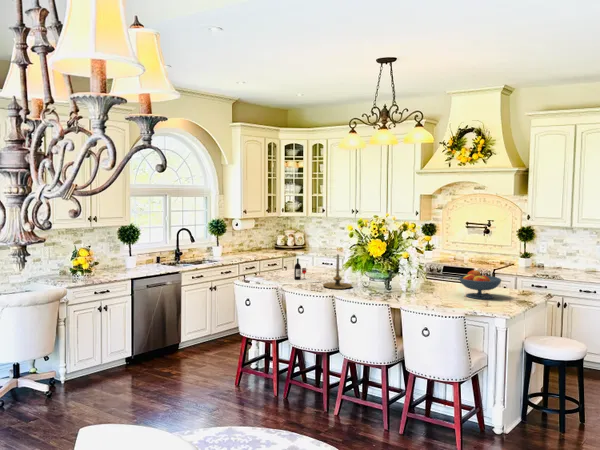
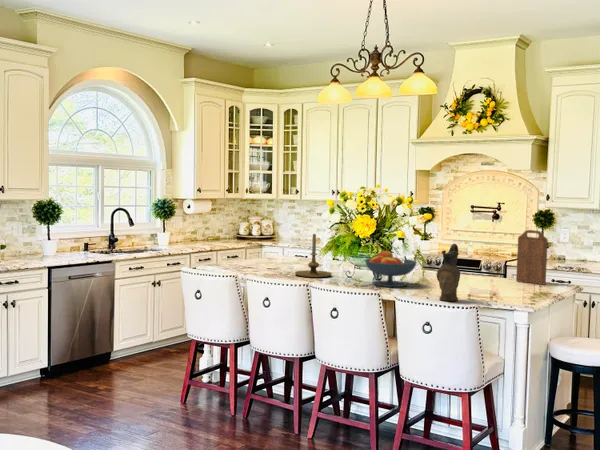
cutting board: none [499,250,523,294] -> present [516,230,548,285]
wine bottle: present [281,258,319,283] -> none [238,241,293,272]
ceramic pitcher: none [433,266,451,311] -> present [437,244,460,301]
fruit bowl: present [459,270,501,299] -> present [365,251,417,287]

